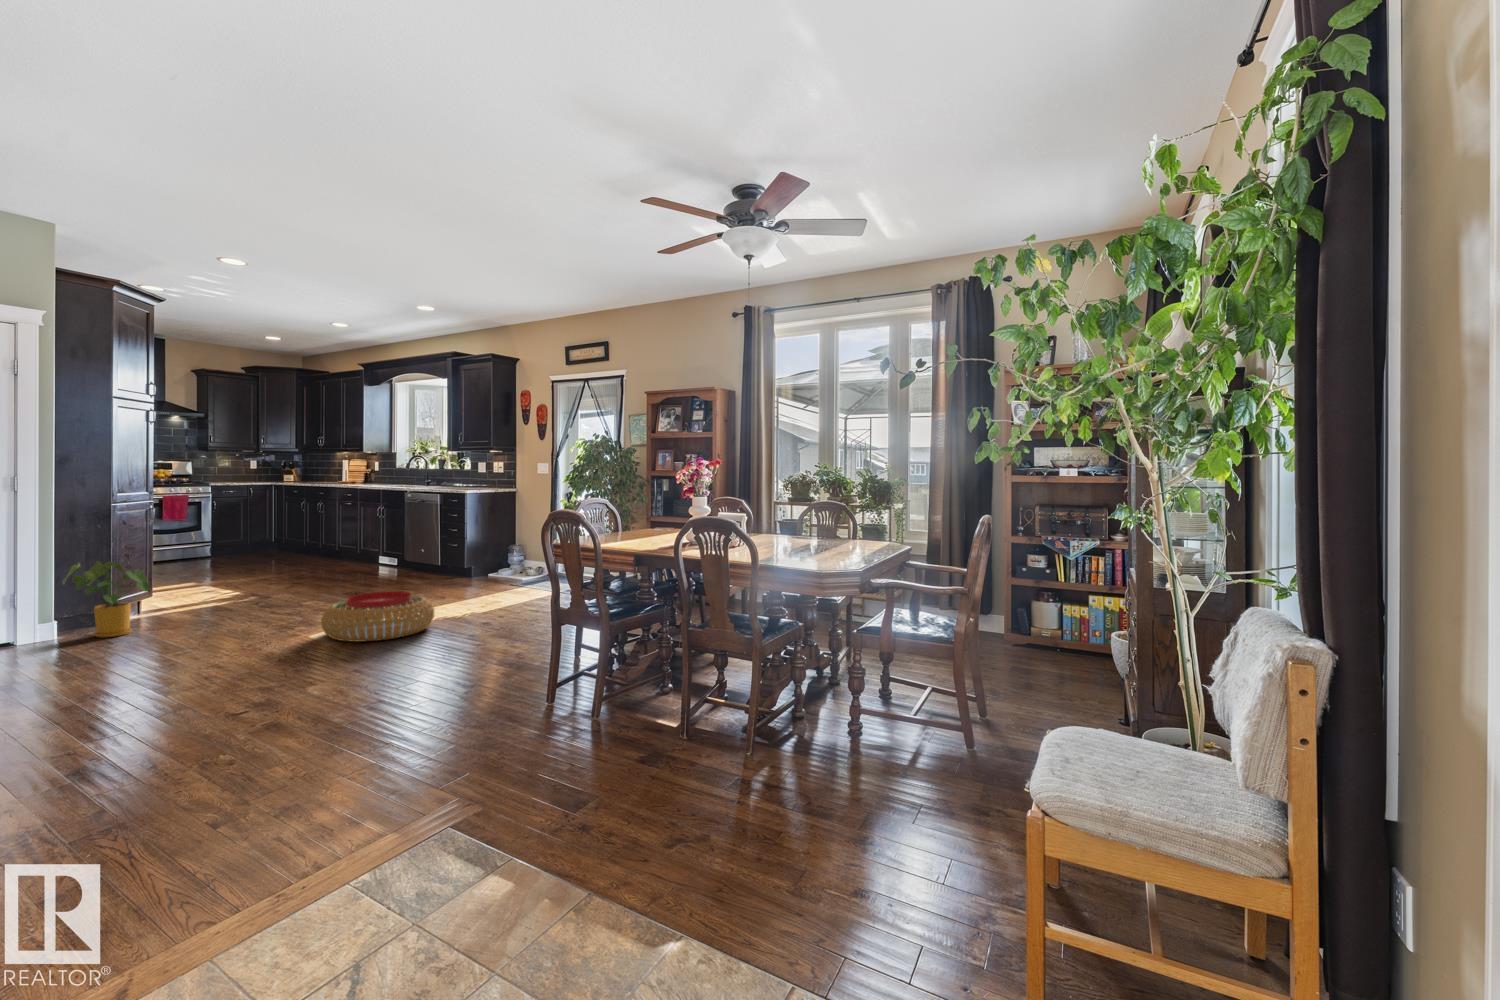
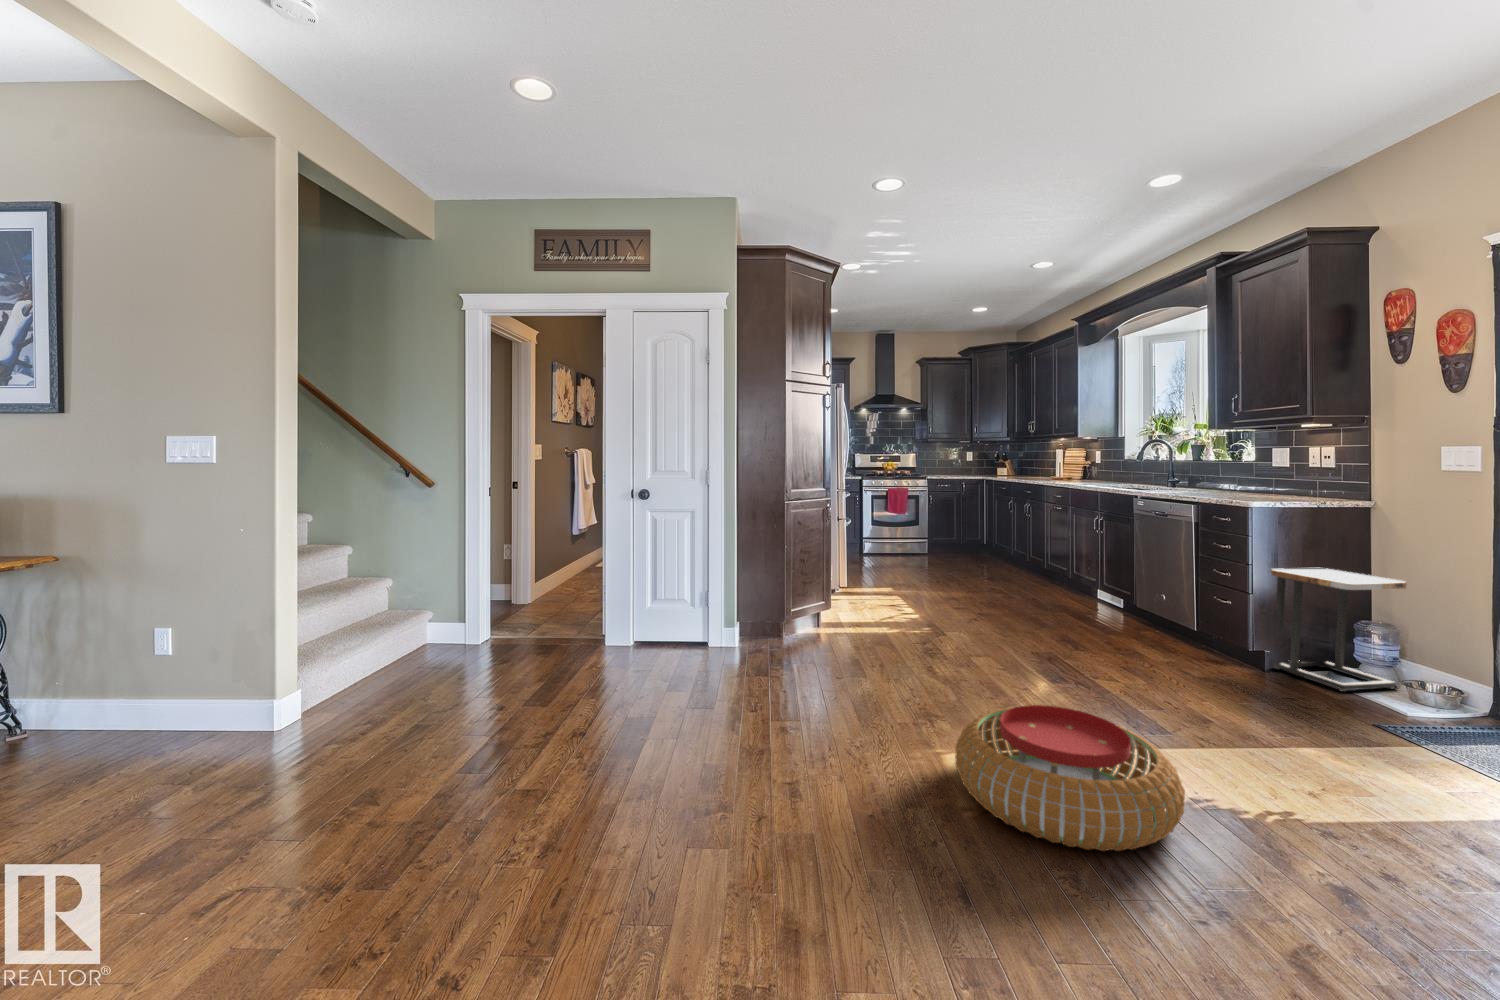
side table: none [477,524,529,580] -> present [1270,569,1406,691]
house plant: present [62,561,149,637] -> none [729,571,796,667]

